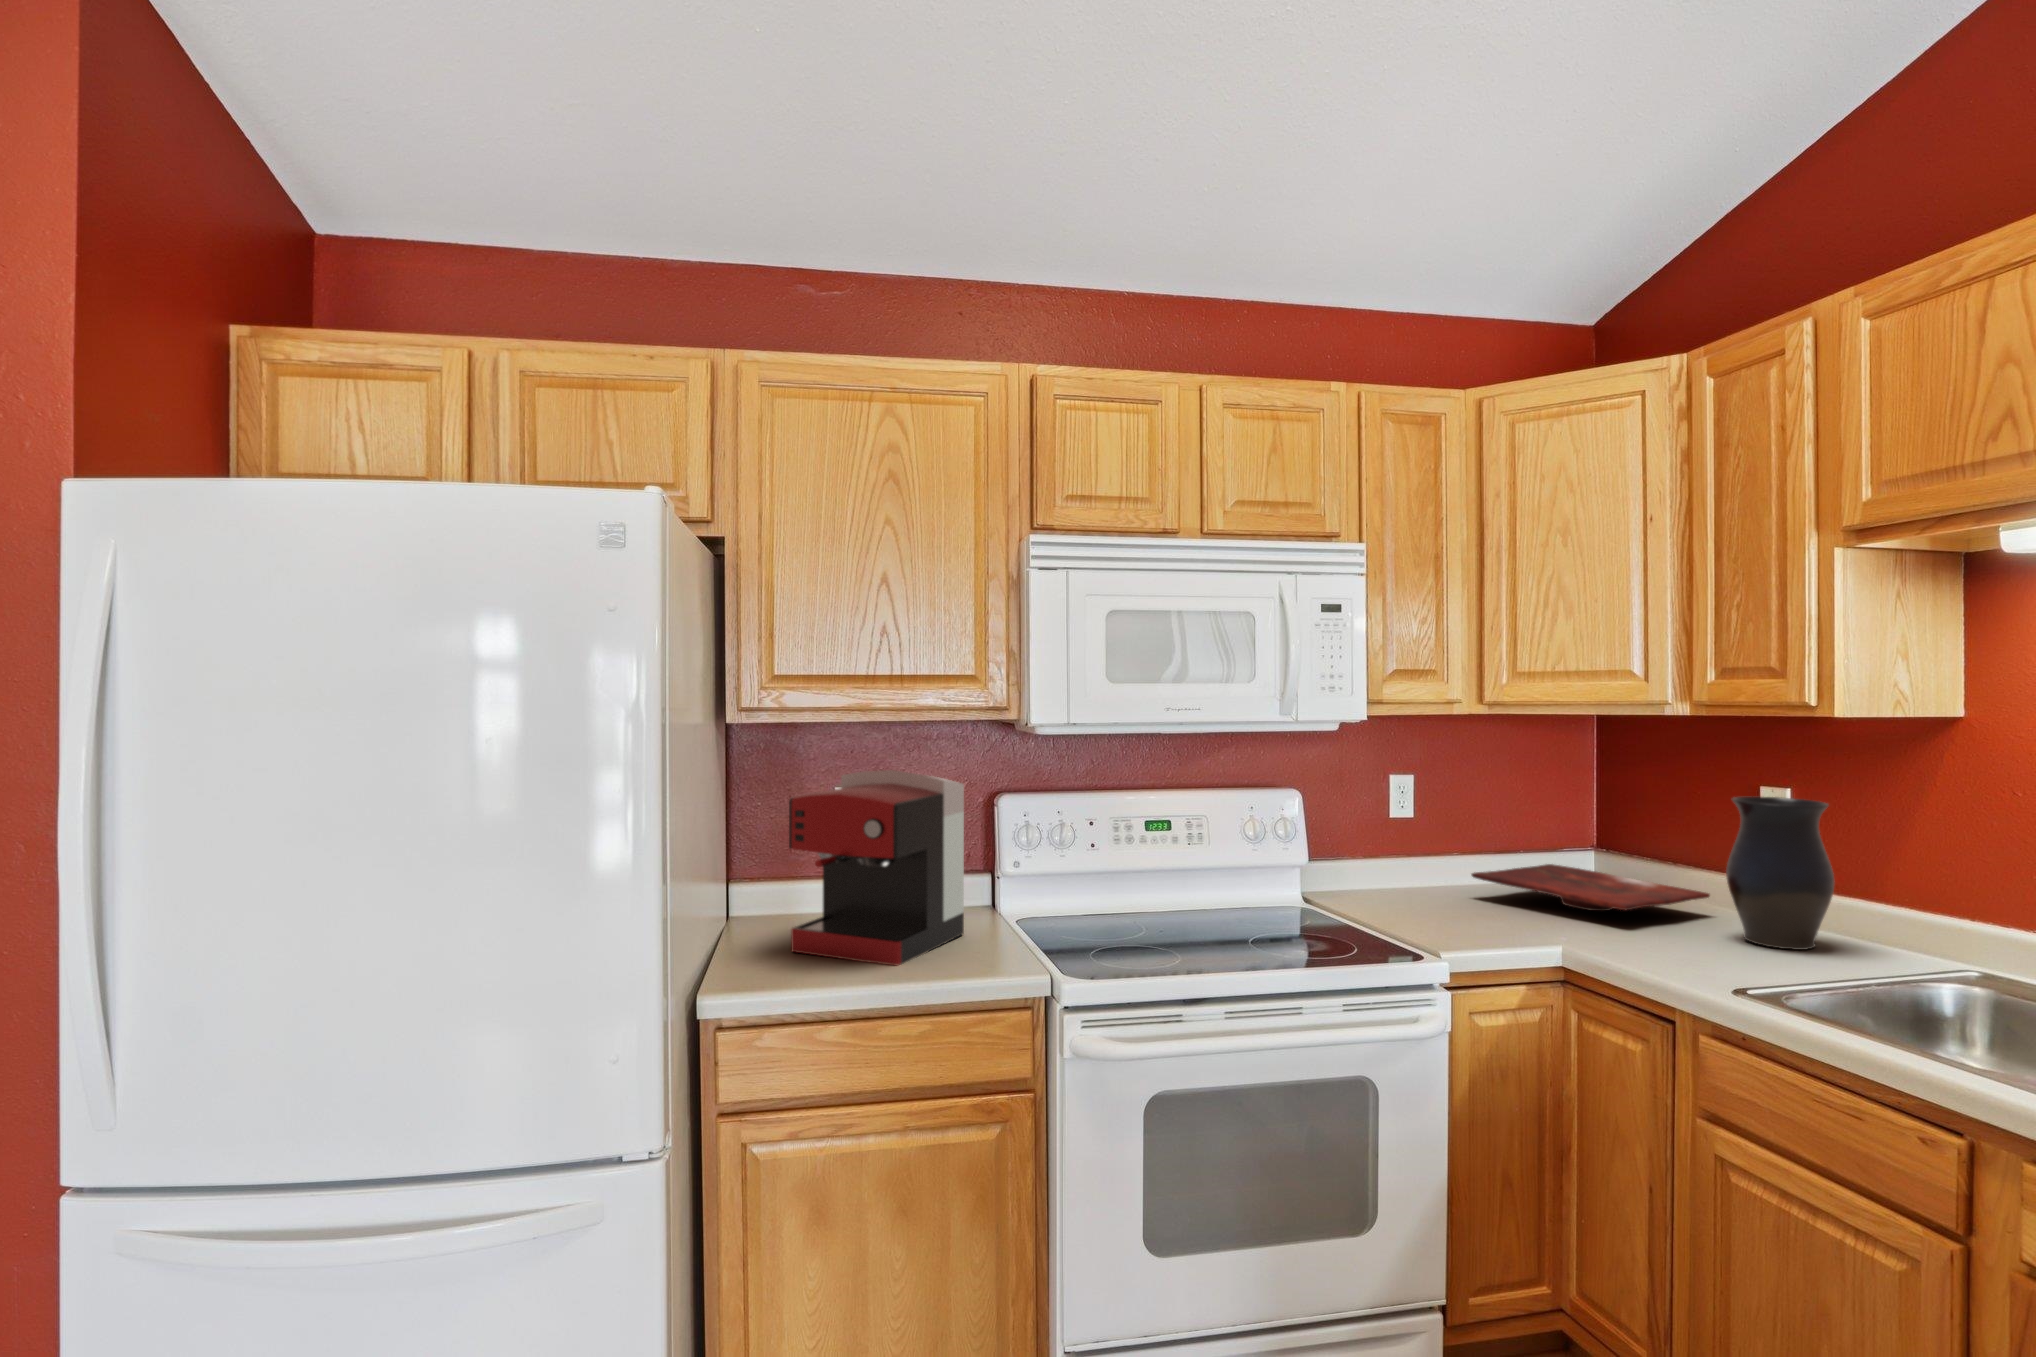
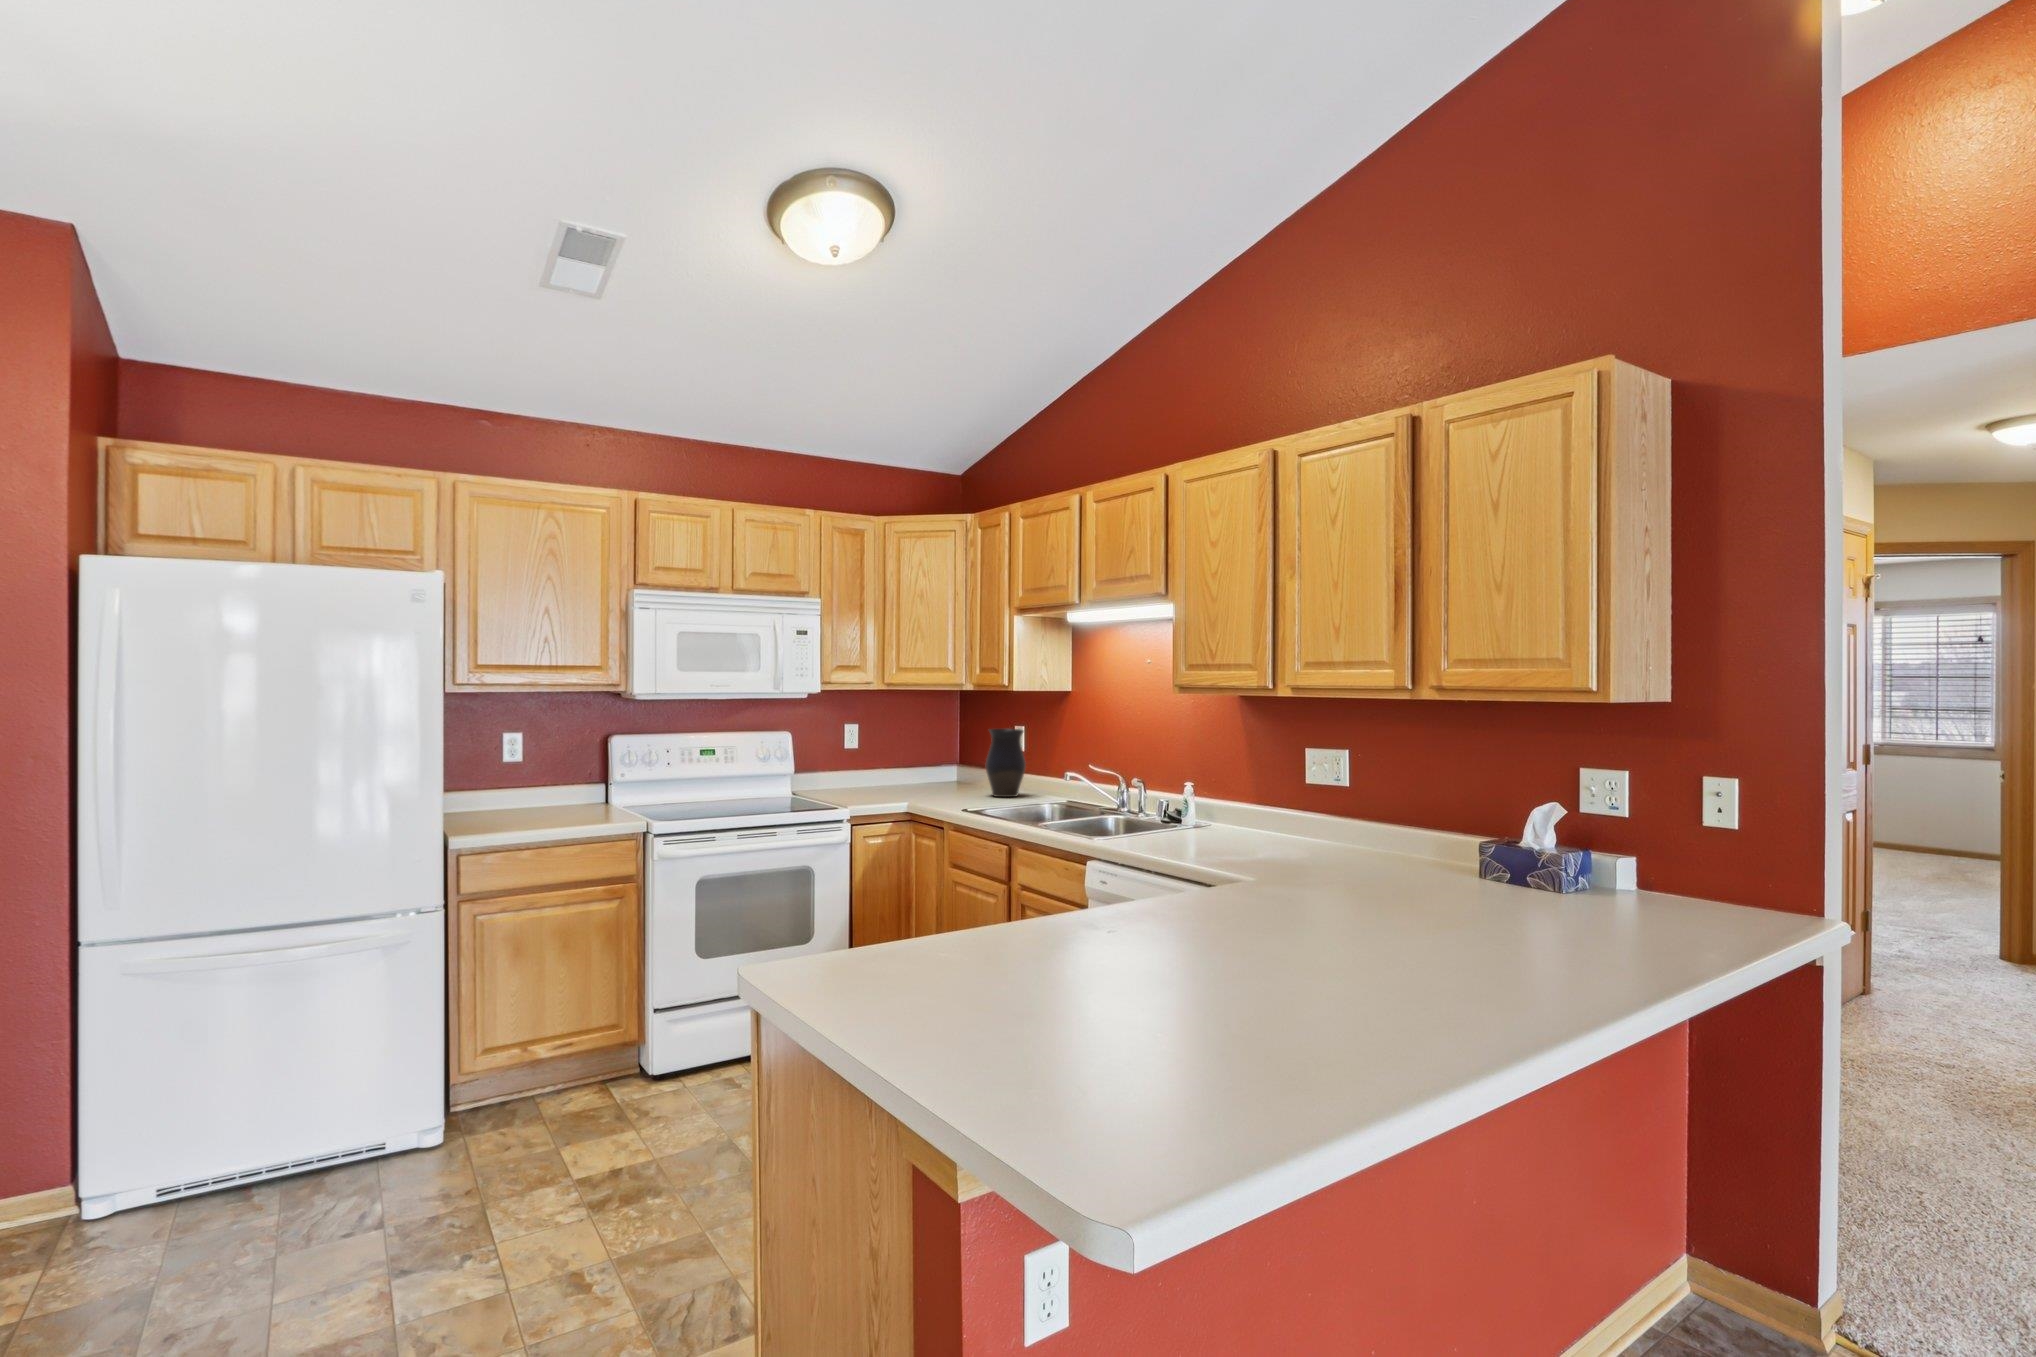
coffee maker: present [789,770,964,965] -> none [486,720,592,825]
cutting board: present [1472,864,1710,911] -> none [884,770,990,790]

